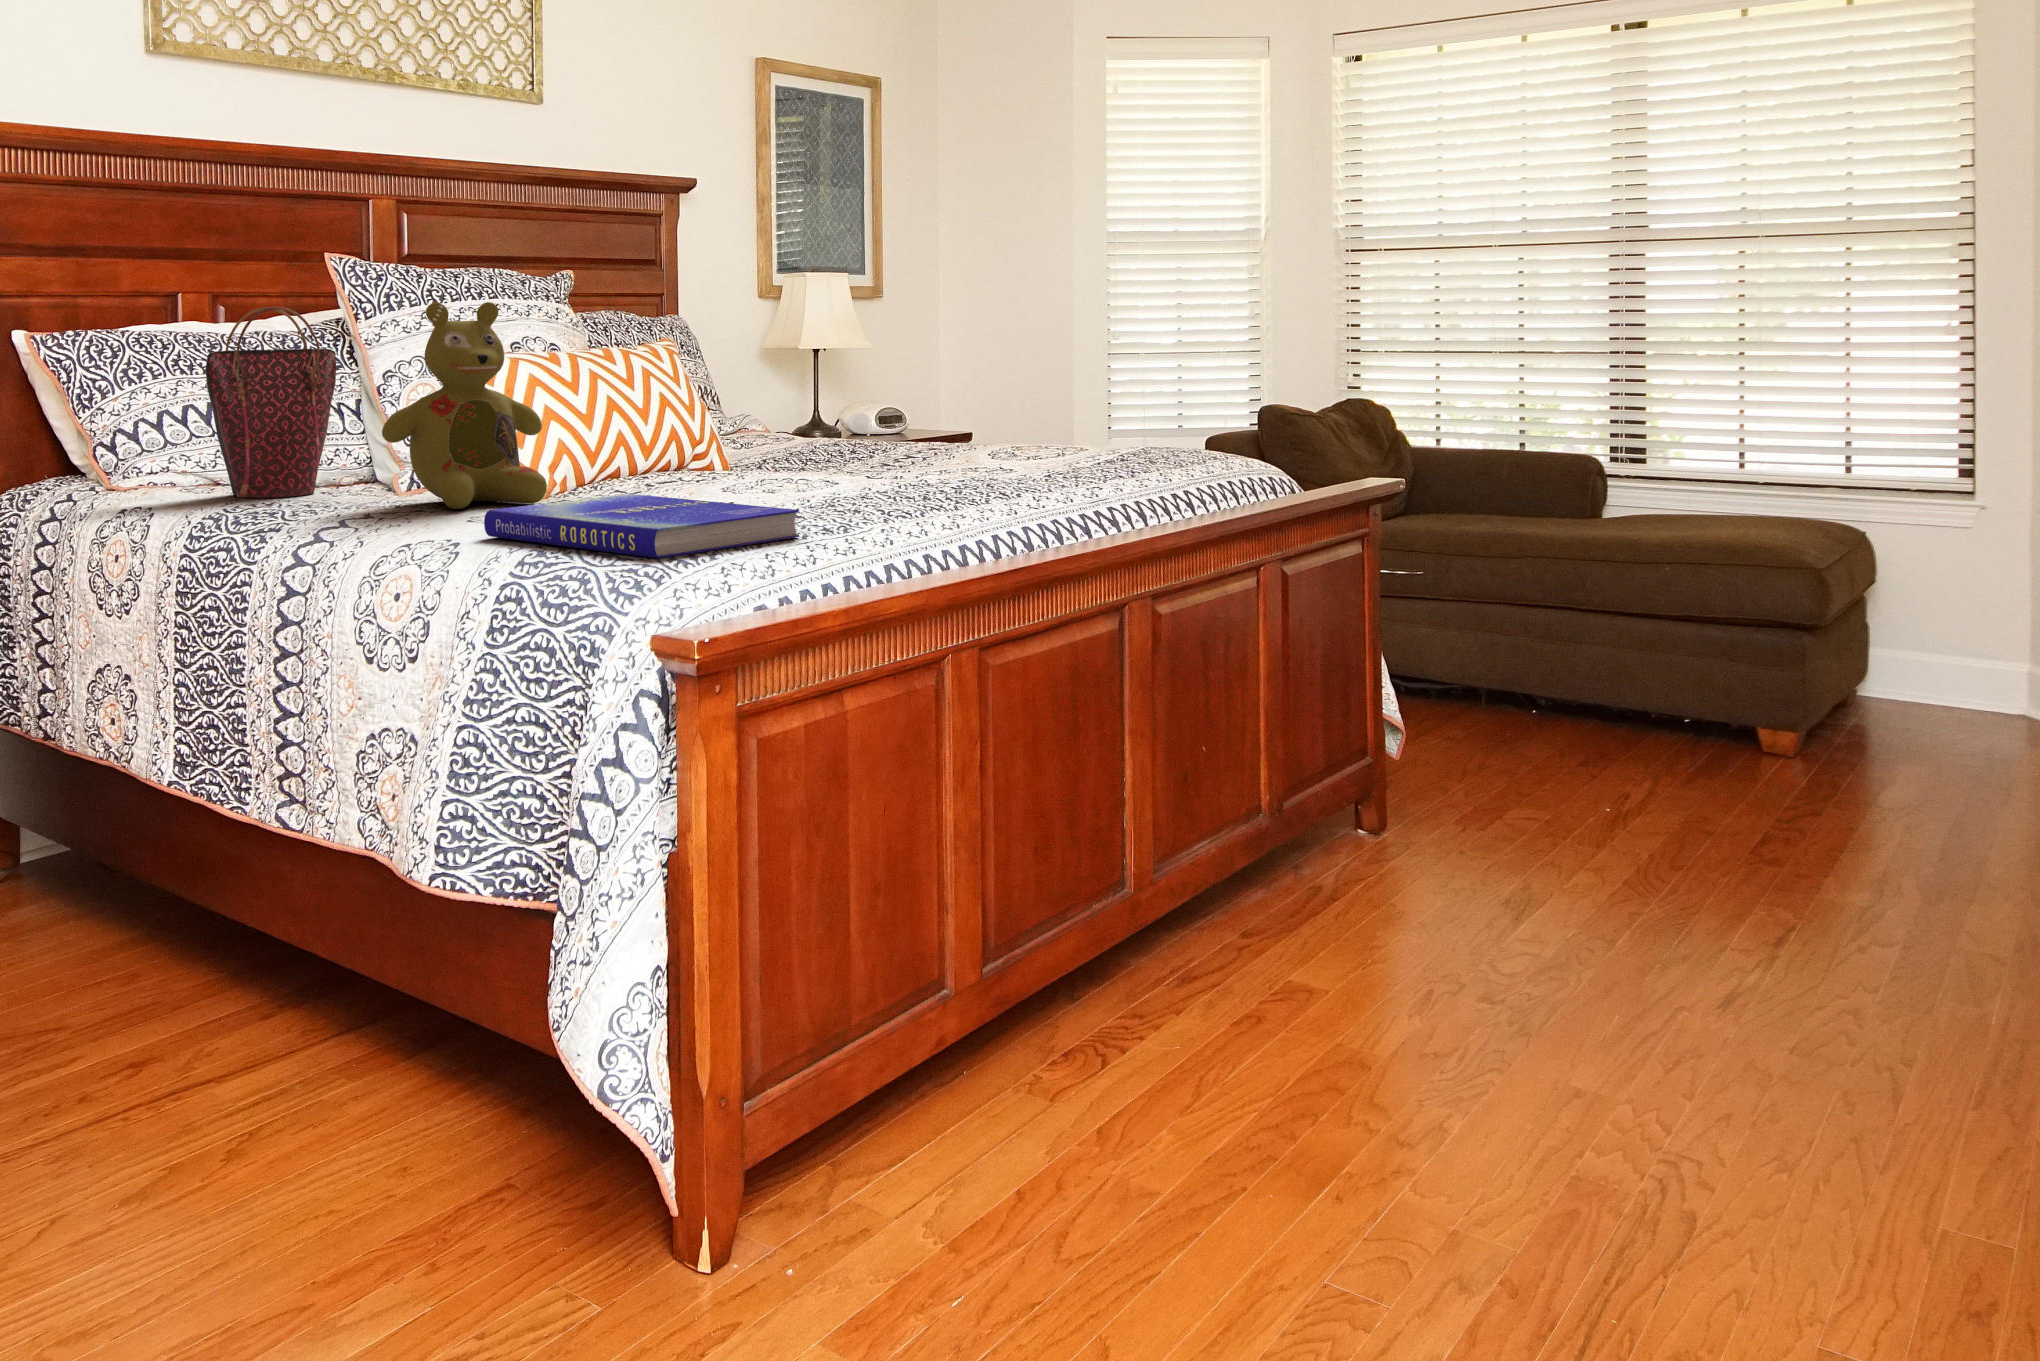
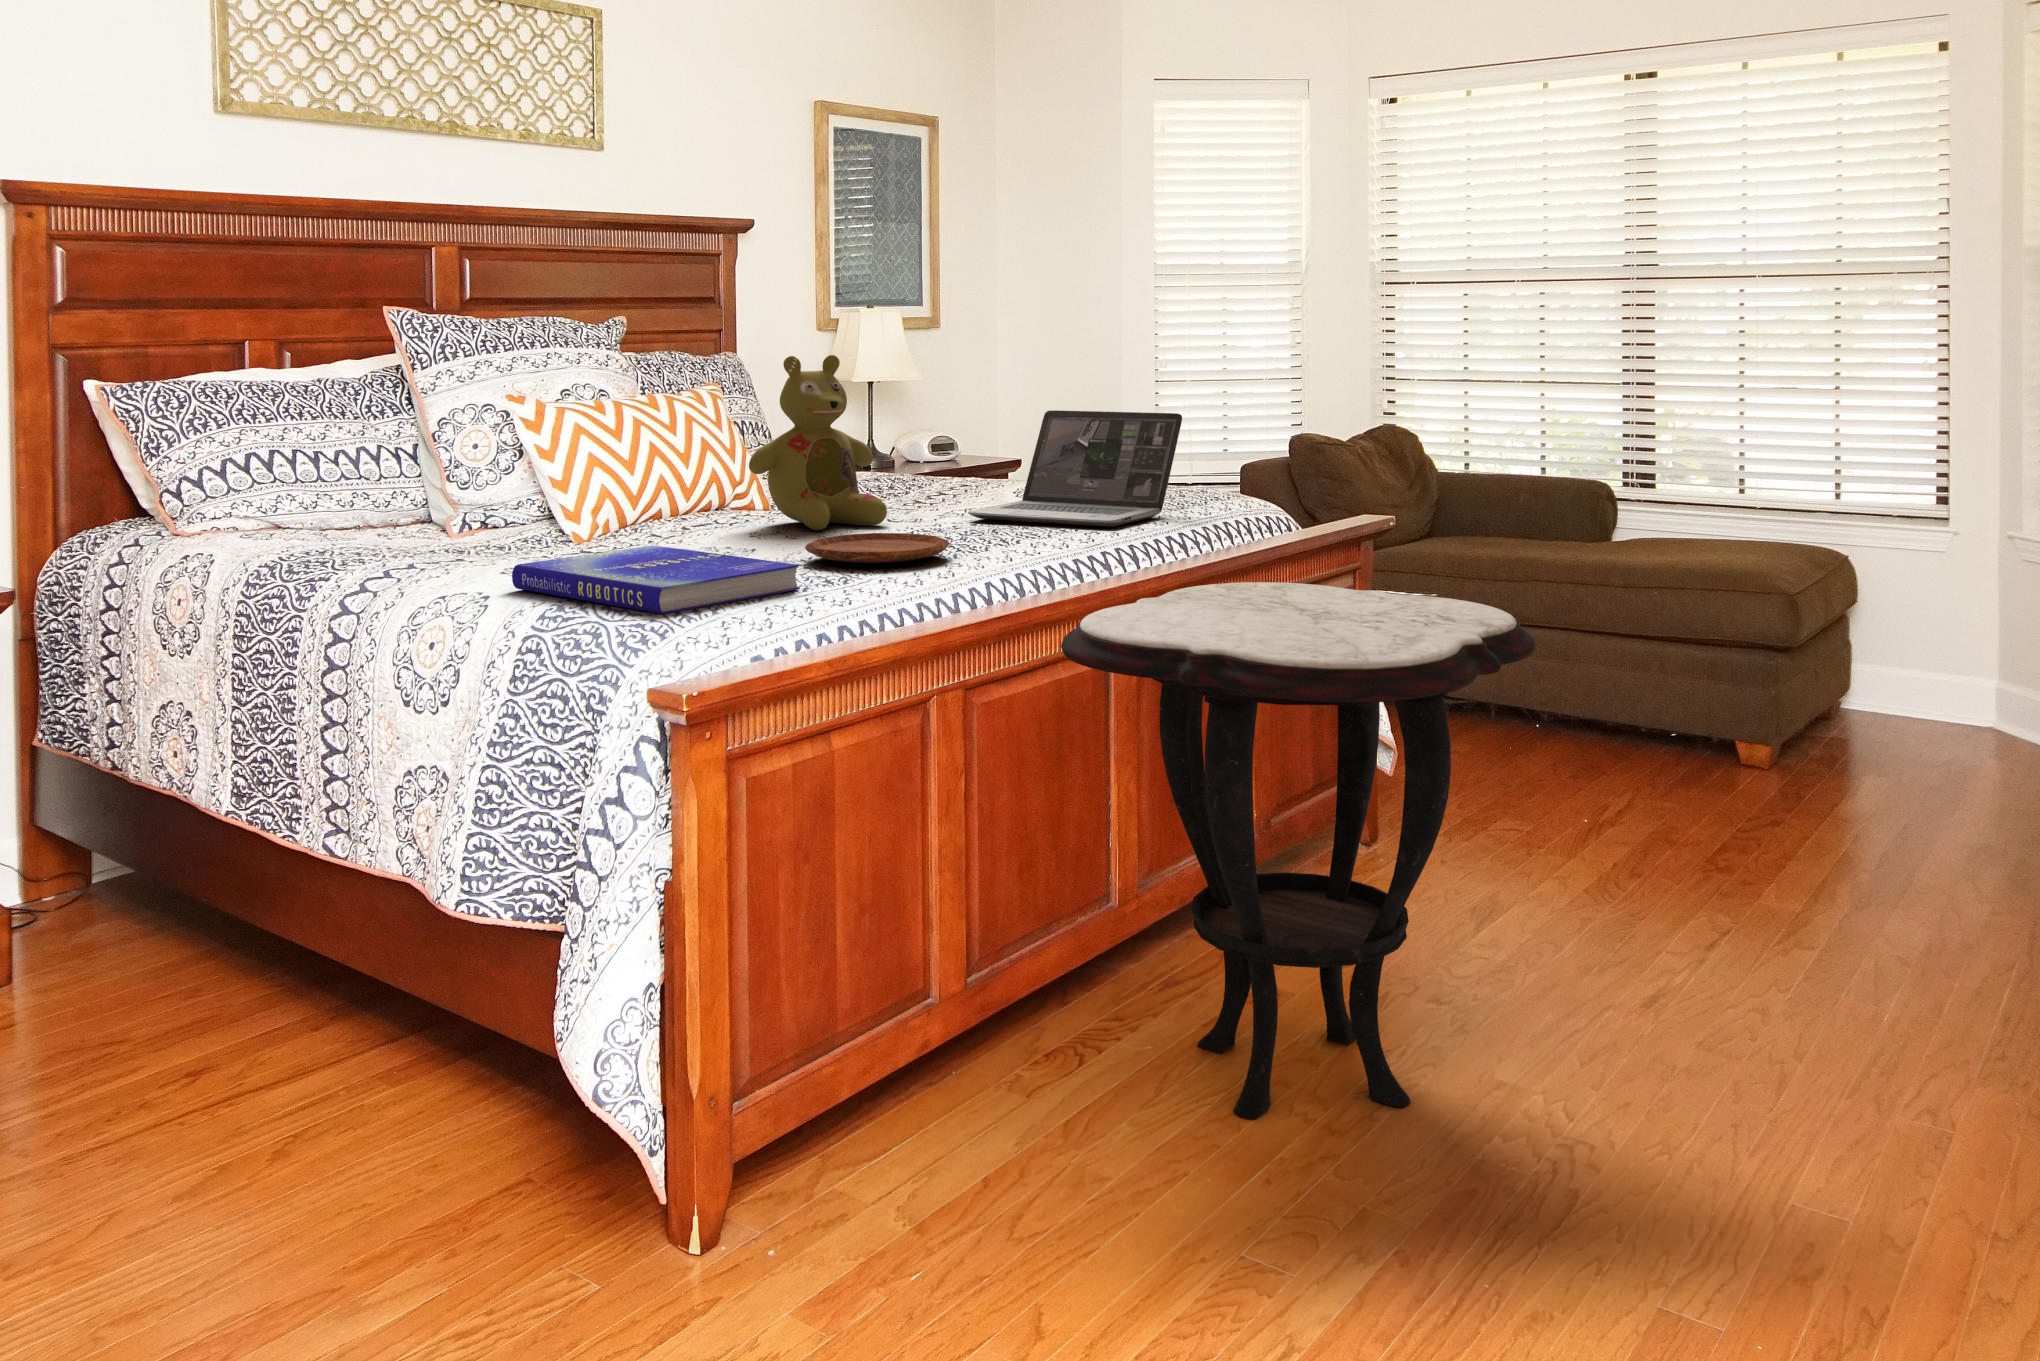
stuffed bear: present [382,302,547,509] -> present [749,355,887,530]
handbag: present [205,307,336,498] -> none [266,362,392,542]
laptop: none [951,365,1179,484] -> present [968,410,1182,527]
tray: none [793,485,950,514] -> present [805,533,950,563]
side table: none [1082,540,1613,1125] -> present [1061,582,1536,1119]

